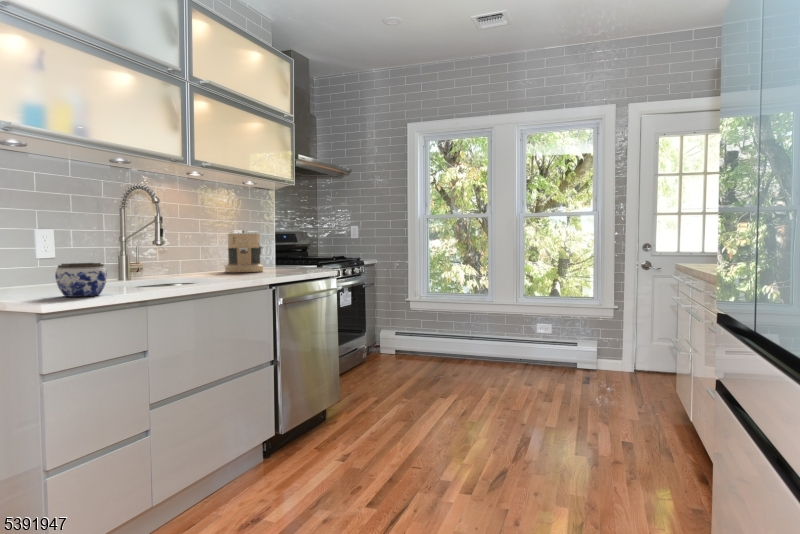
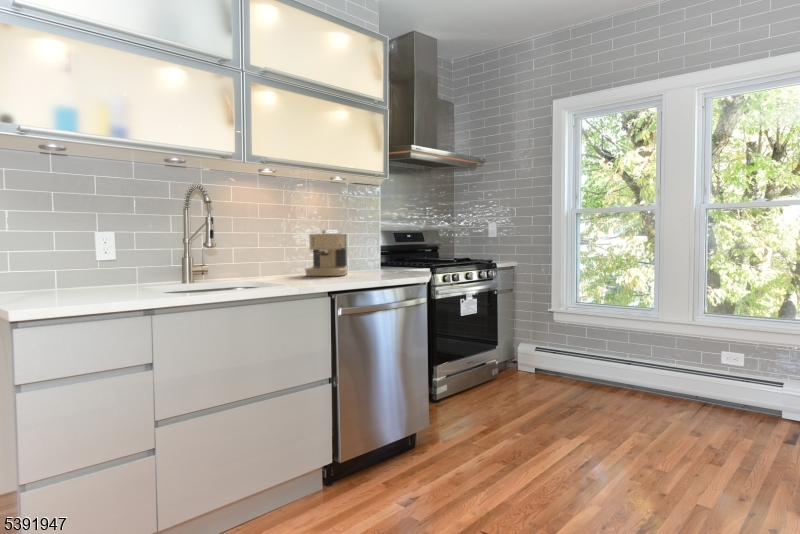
jar: present [55,263,107,297] -> none [46,268,102,304]

